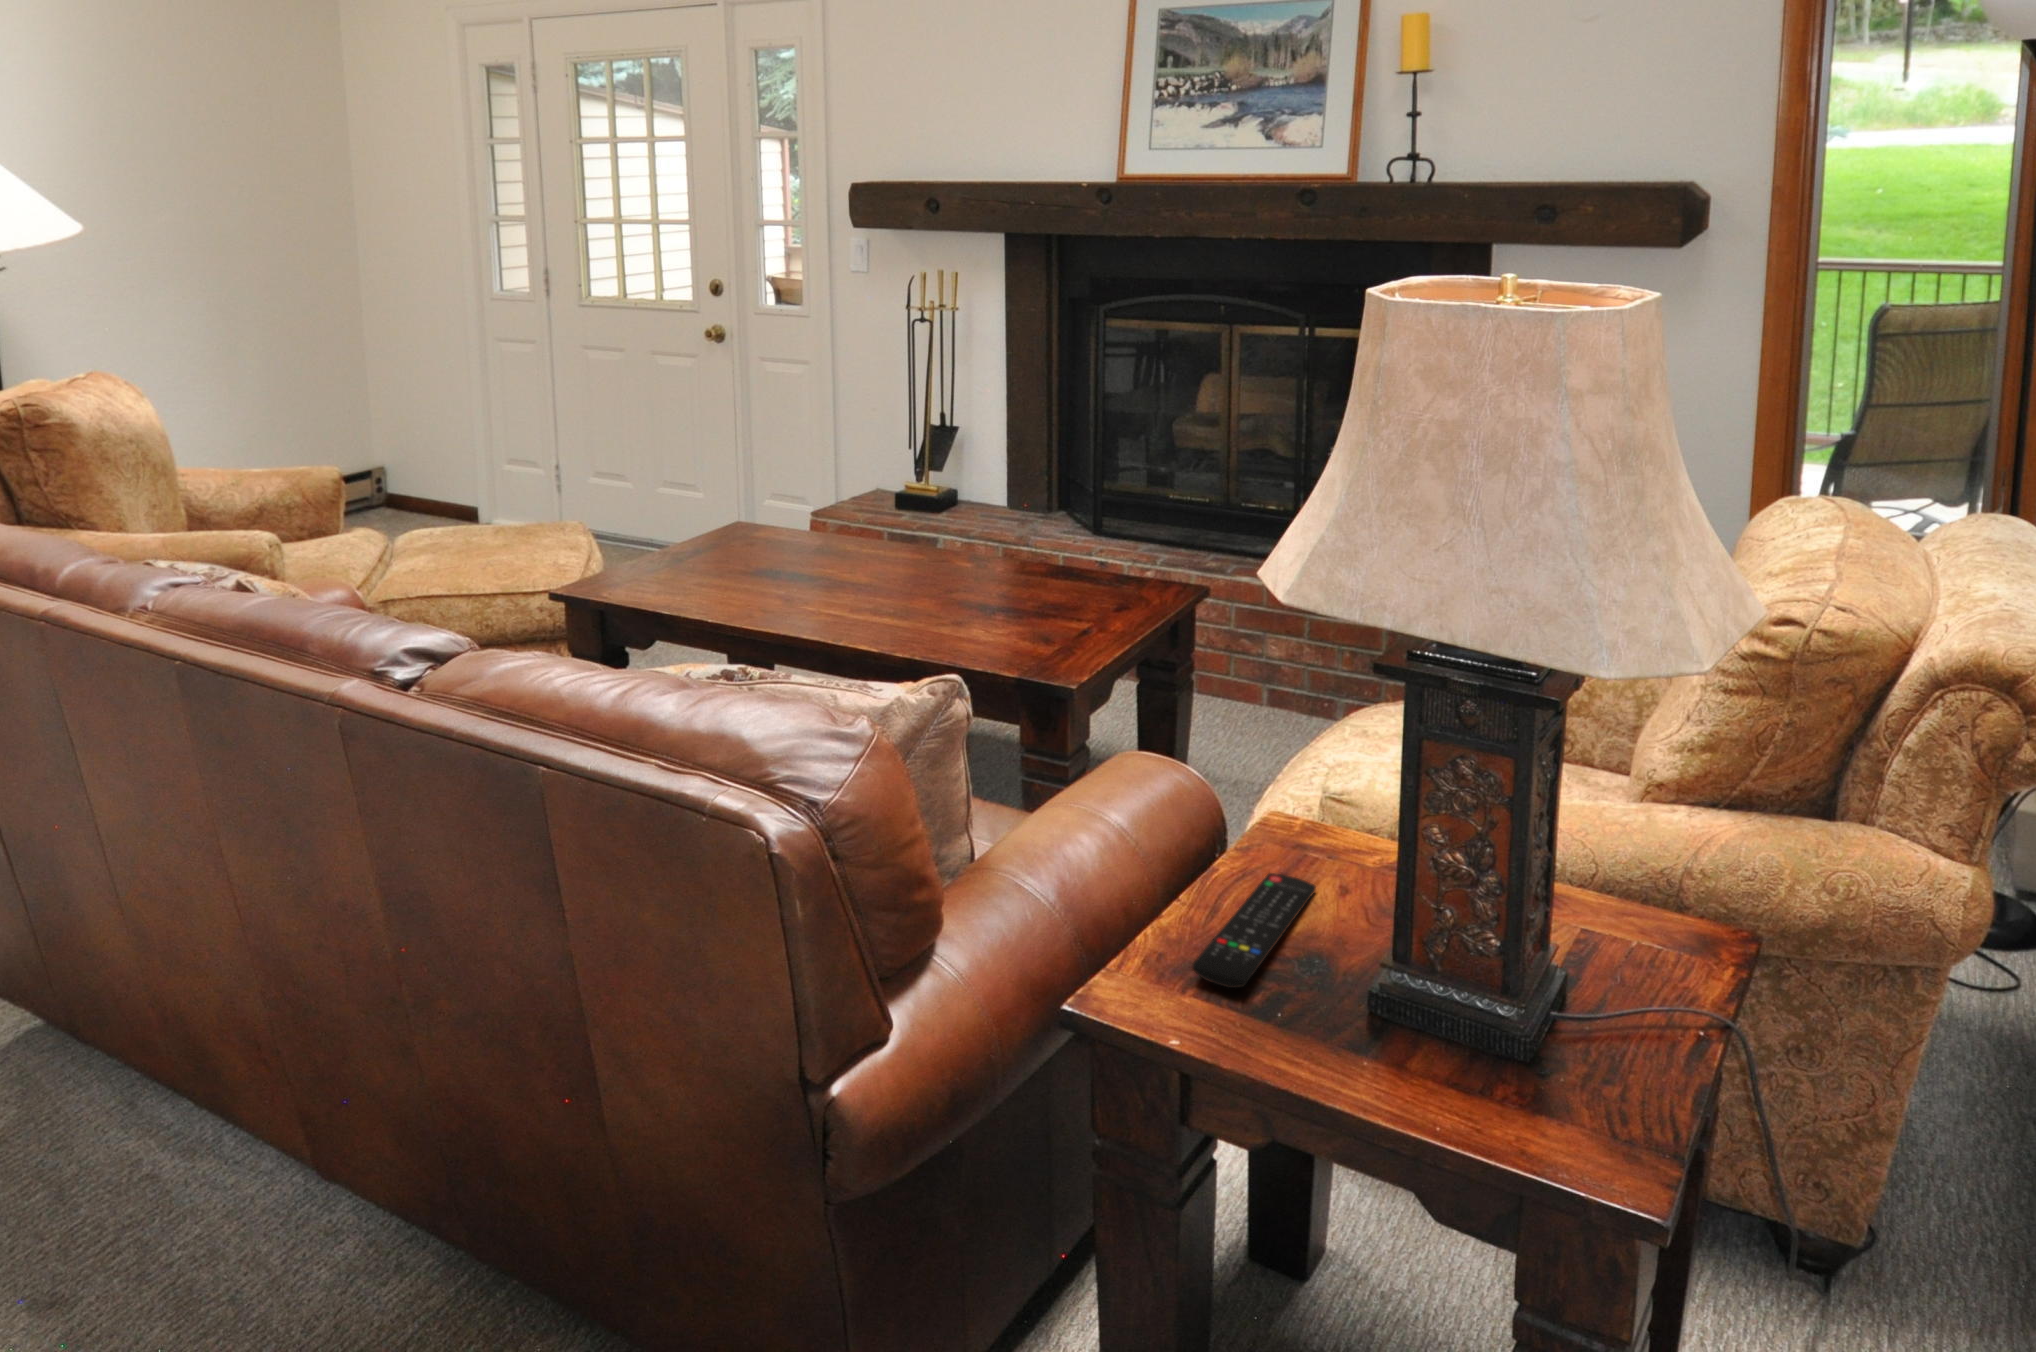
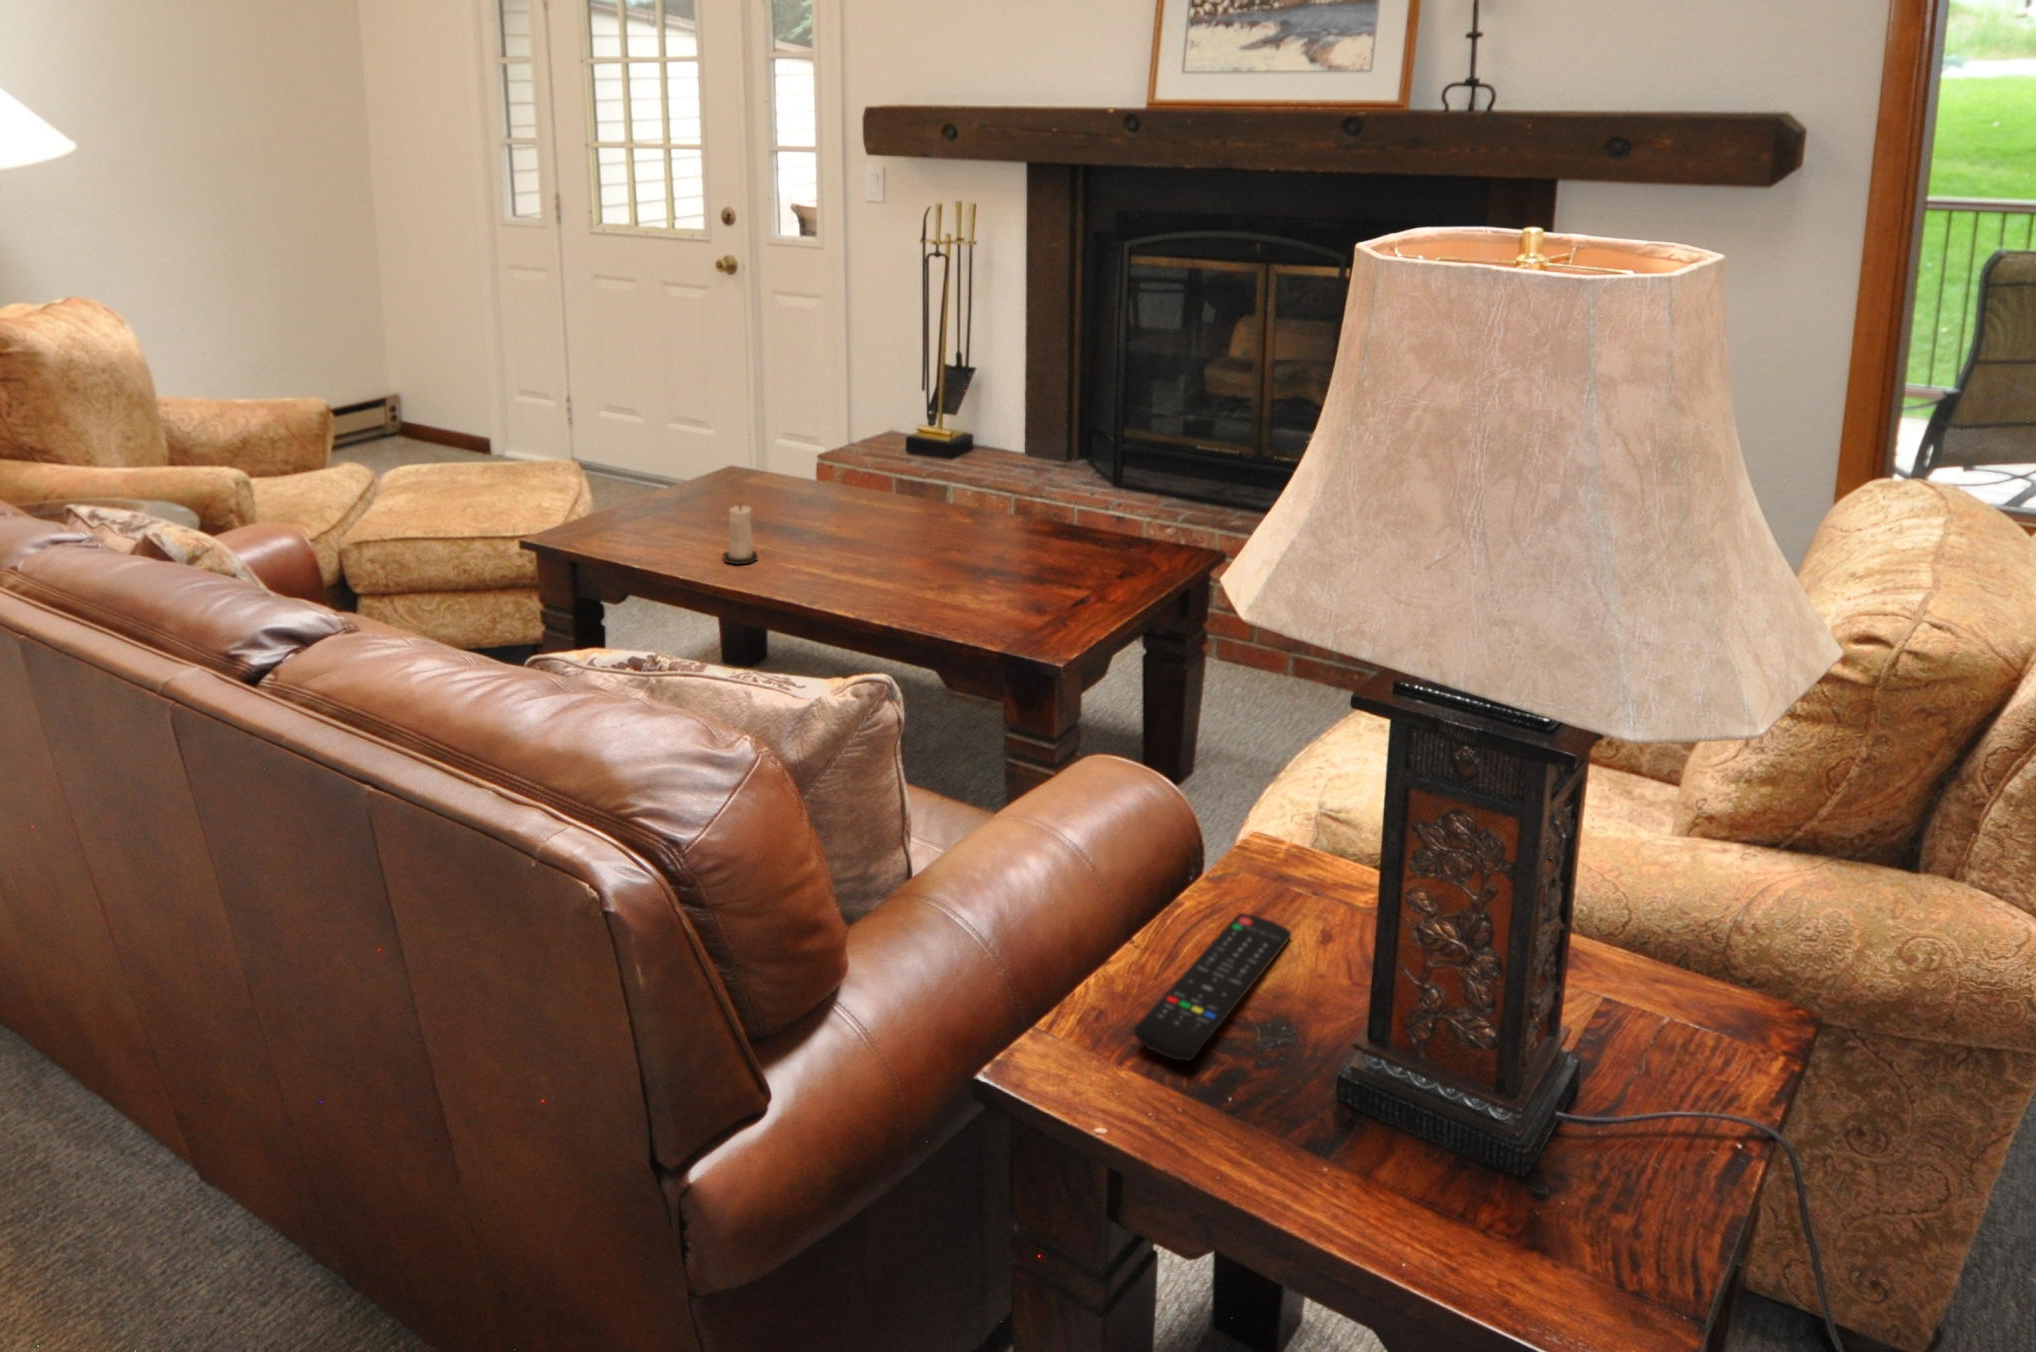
candle: none [746,549,779,607] -> present [723,505,758,564]

